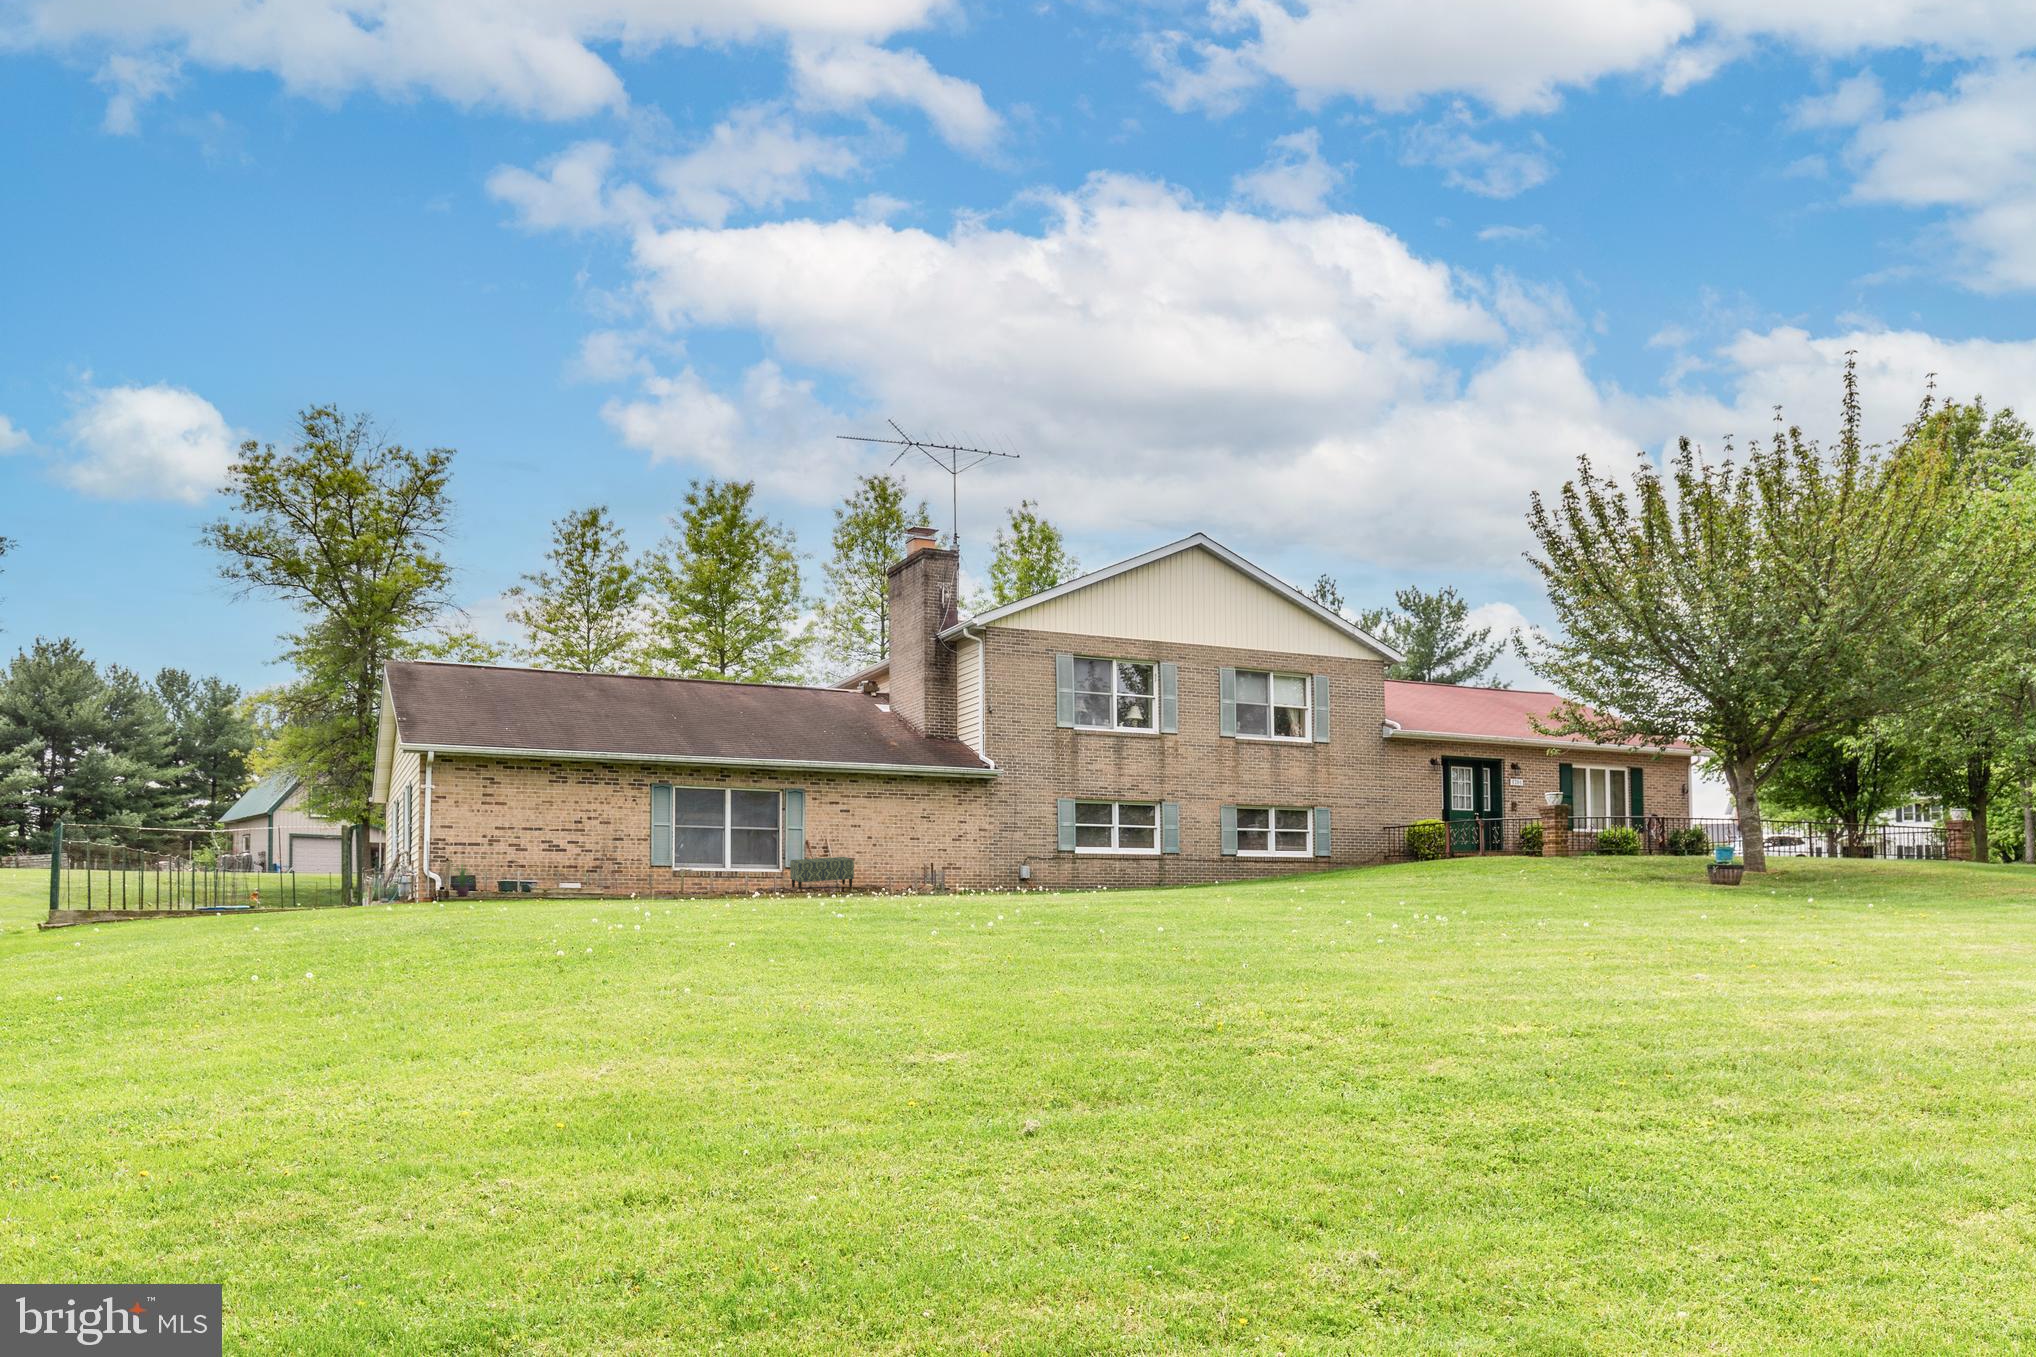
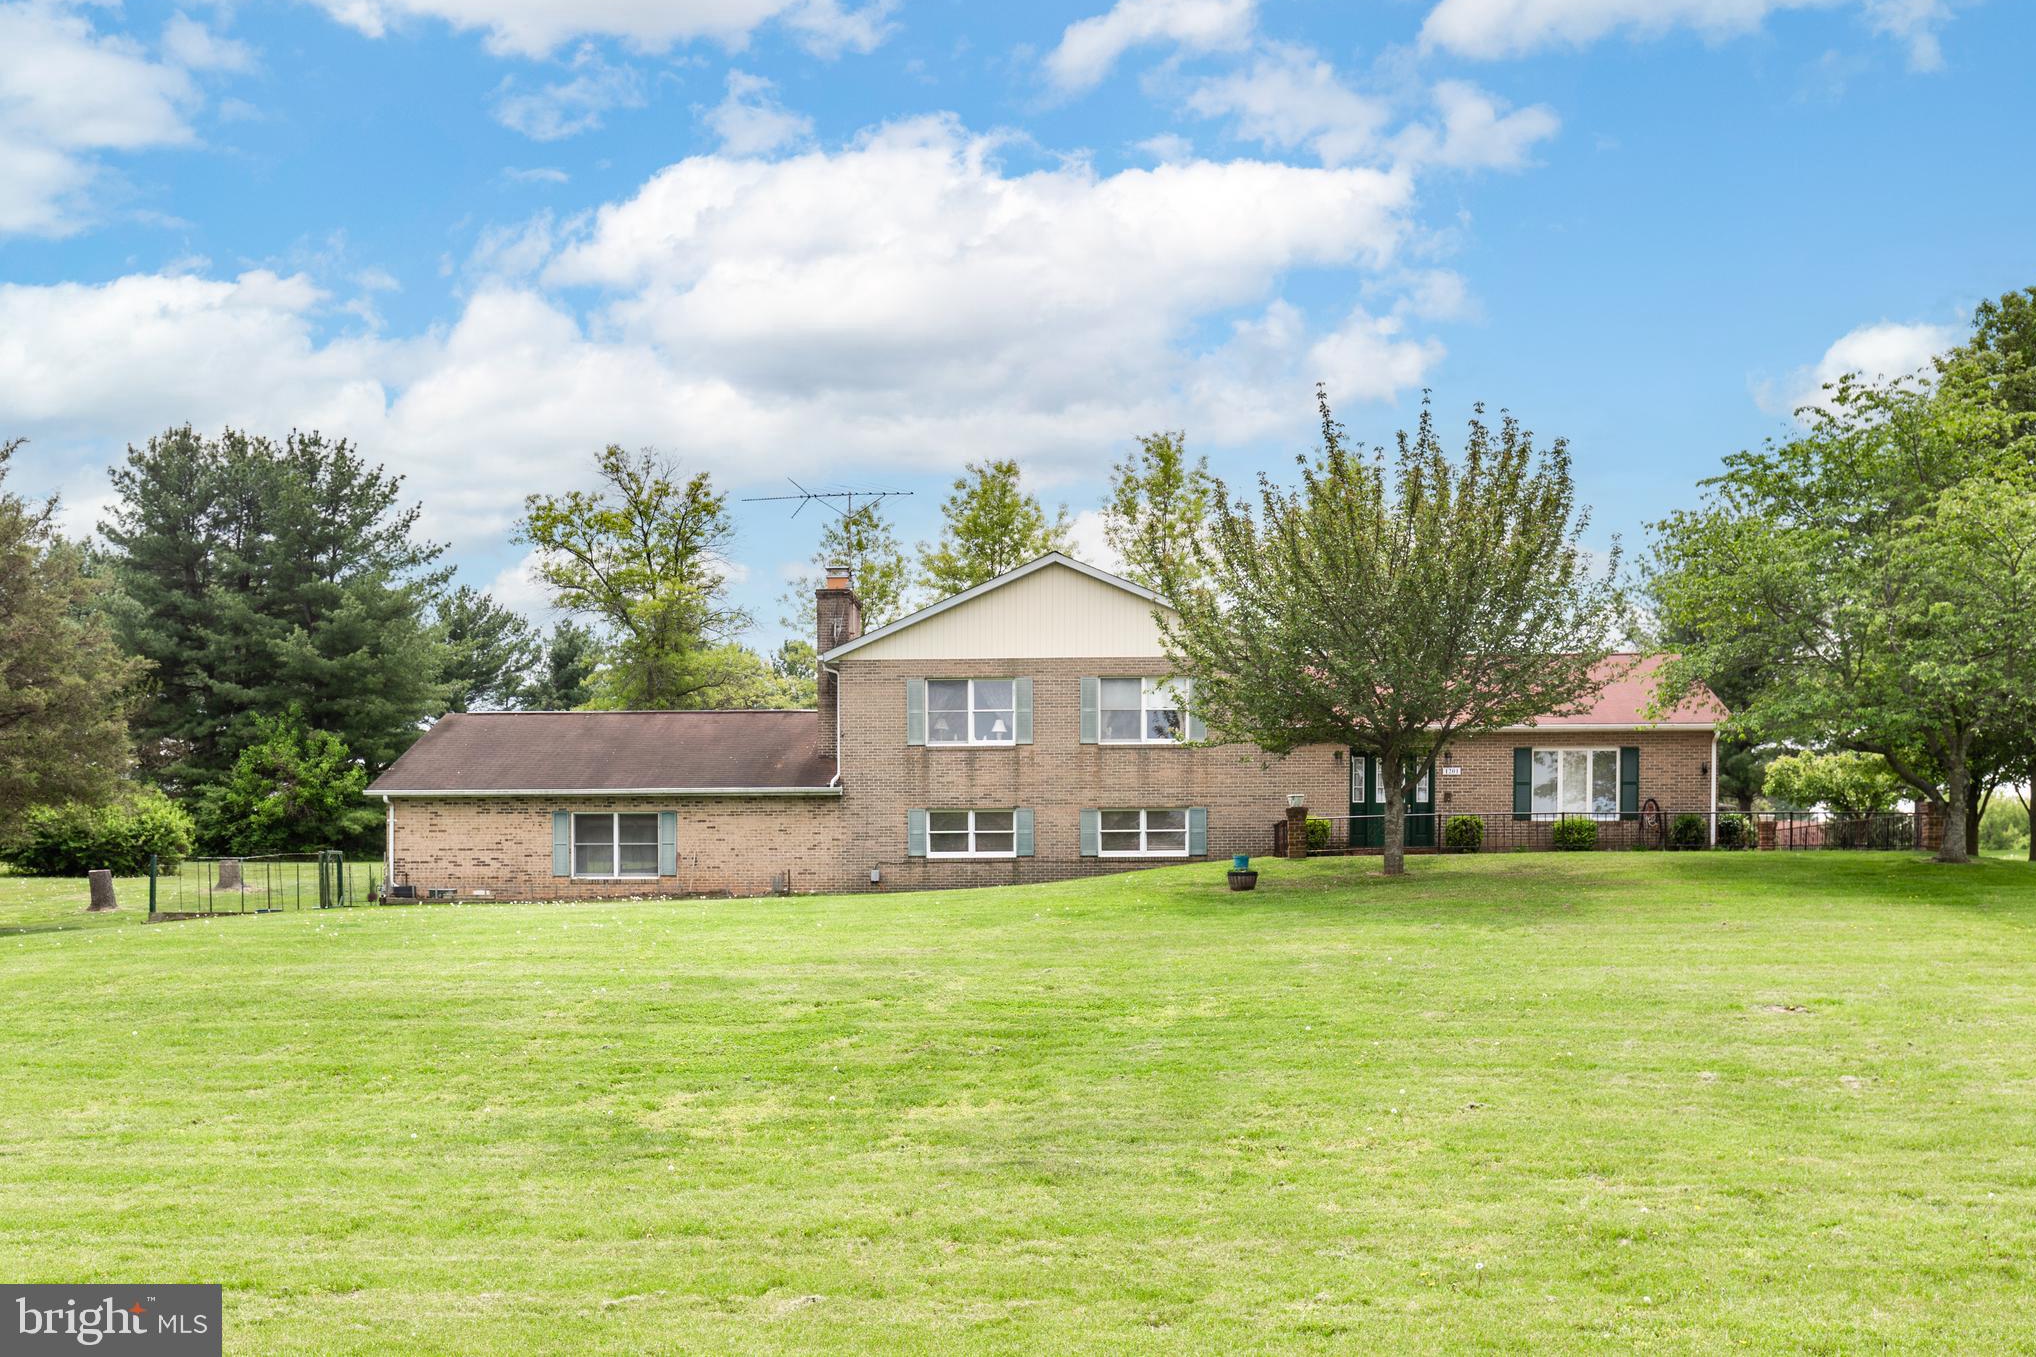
bench: present [790,857,854,889] -> none [668,868,724,897]

